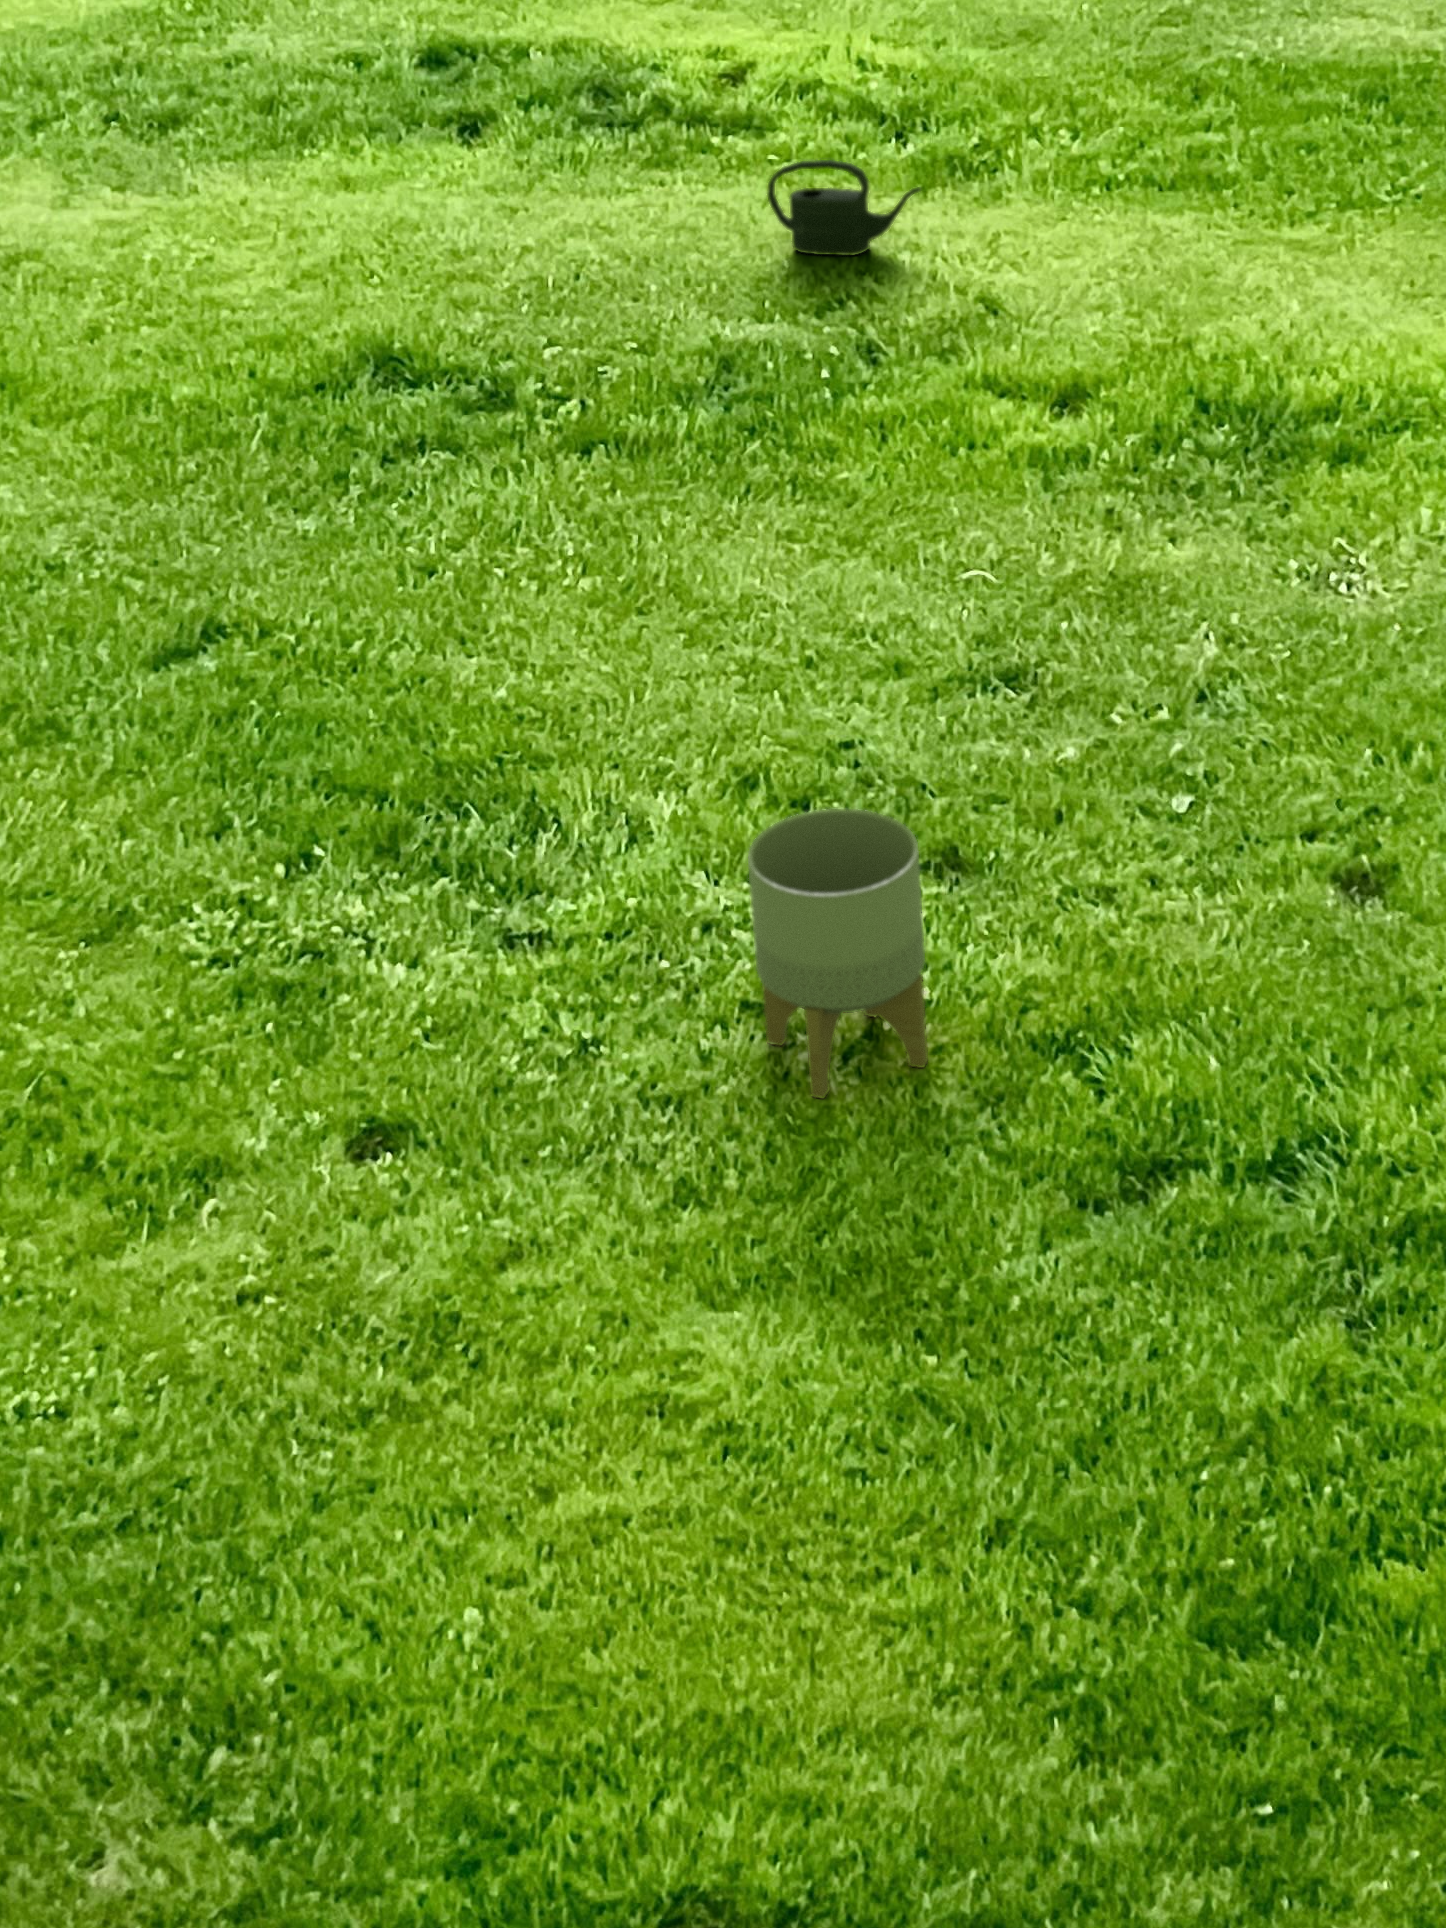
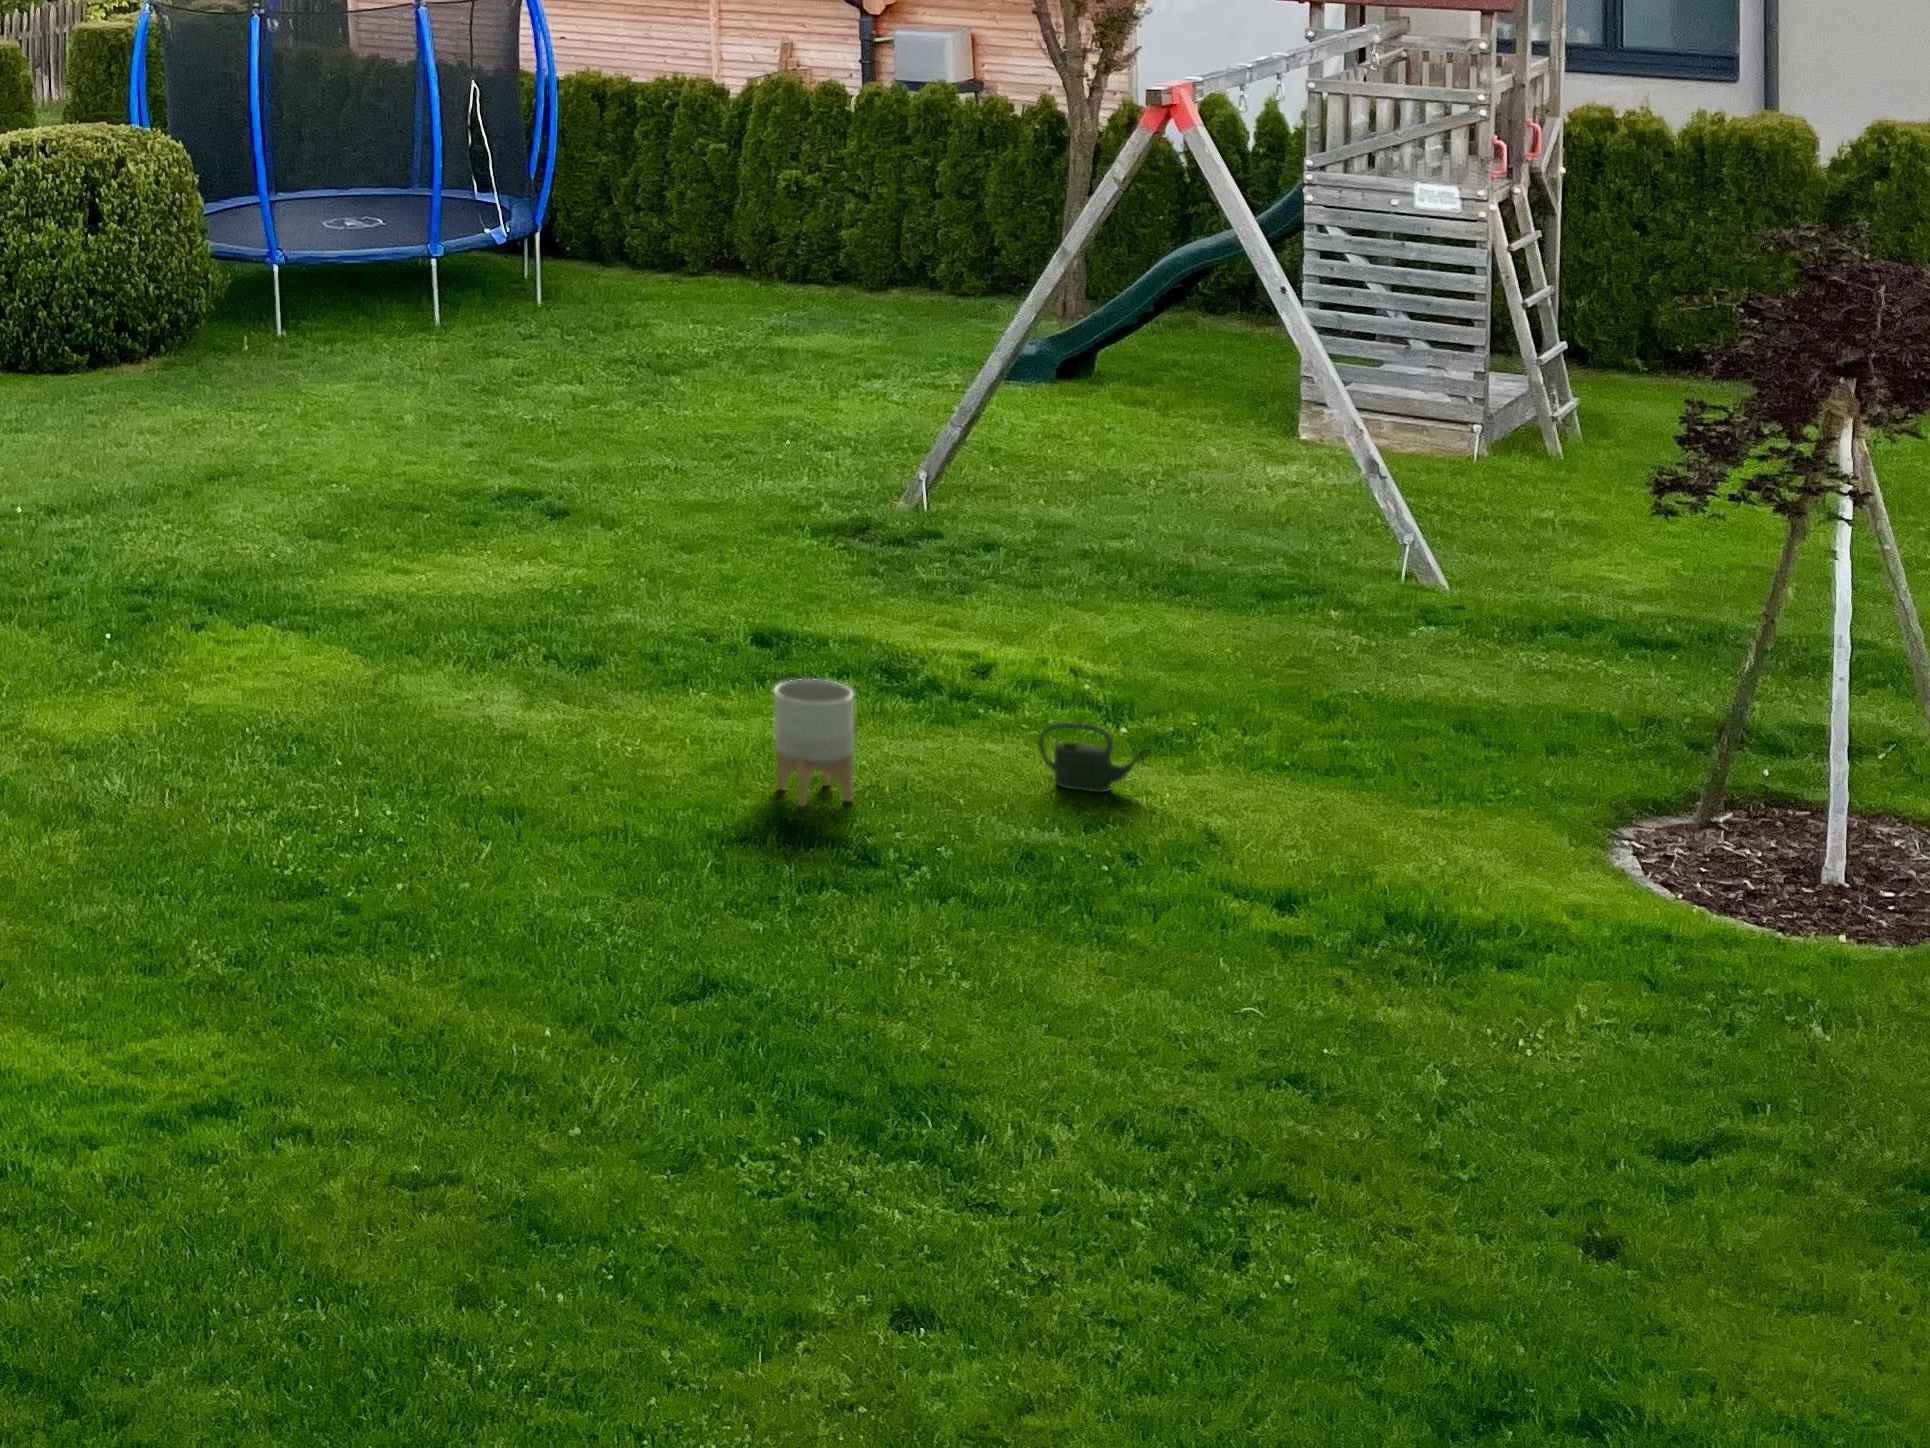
planter: present [748,809,928,1098] -> present [774,679,854,806]

